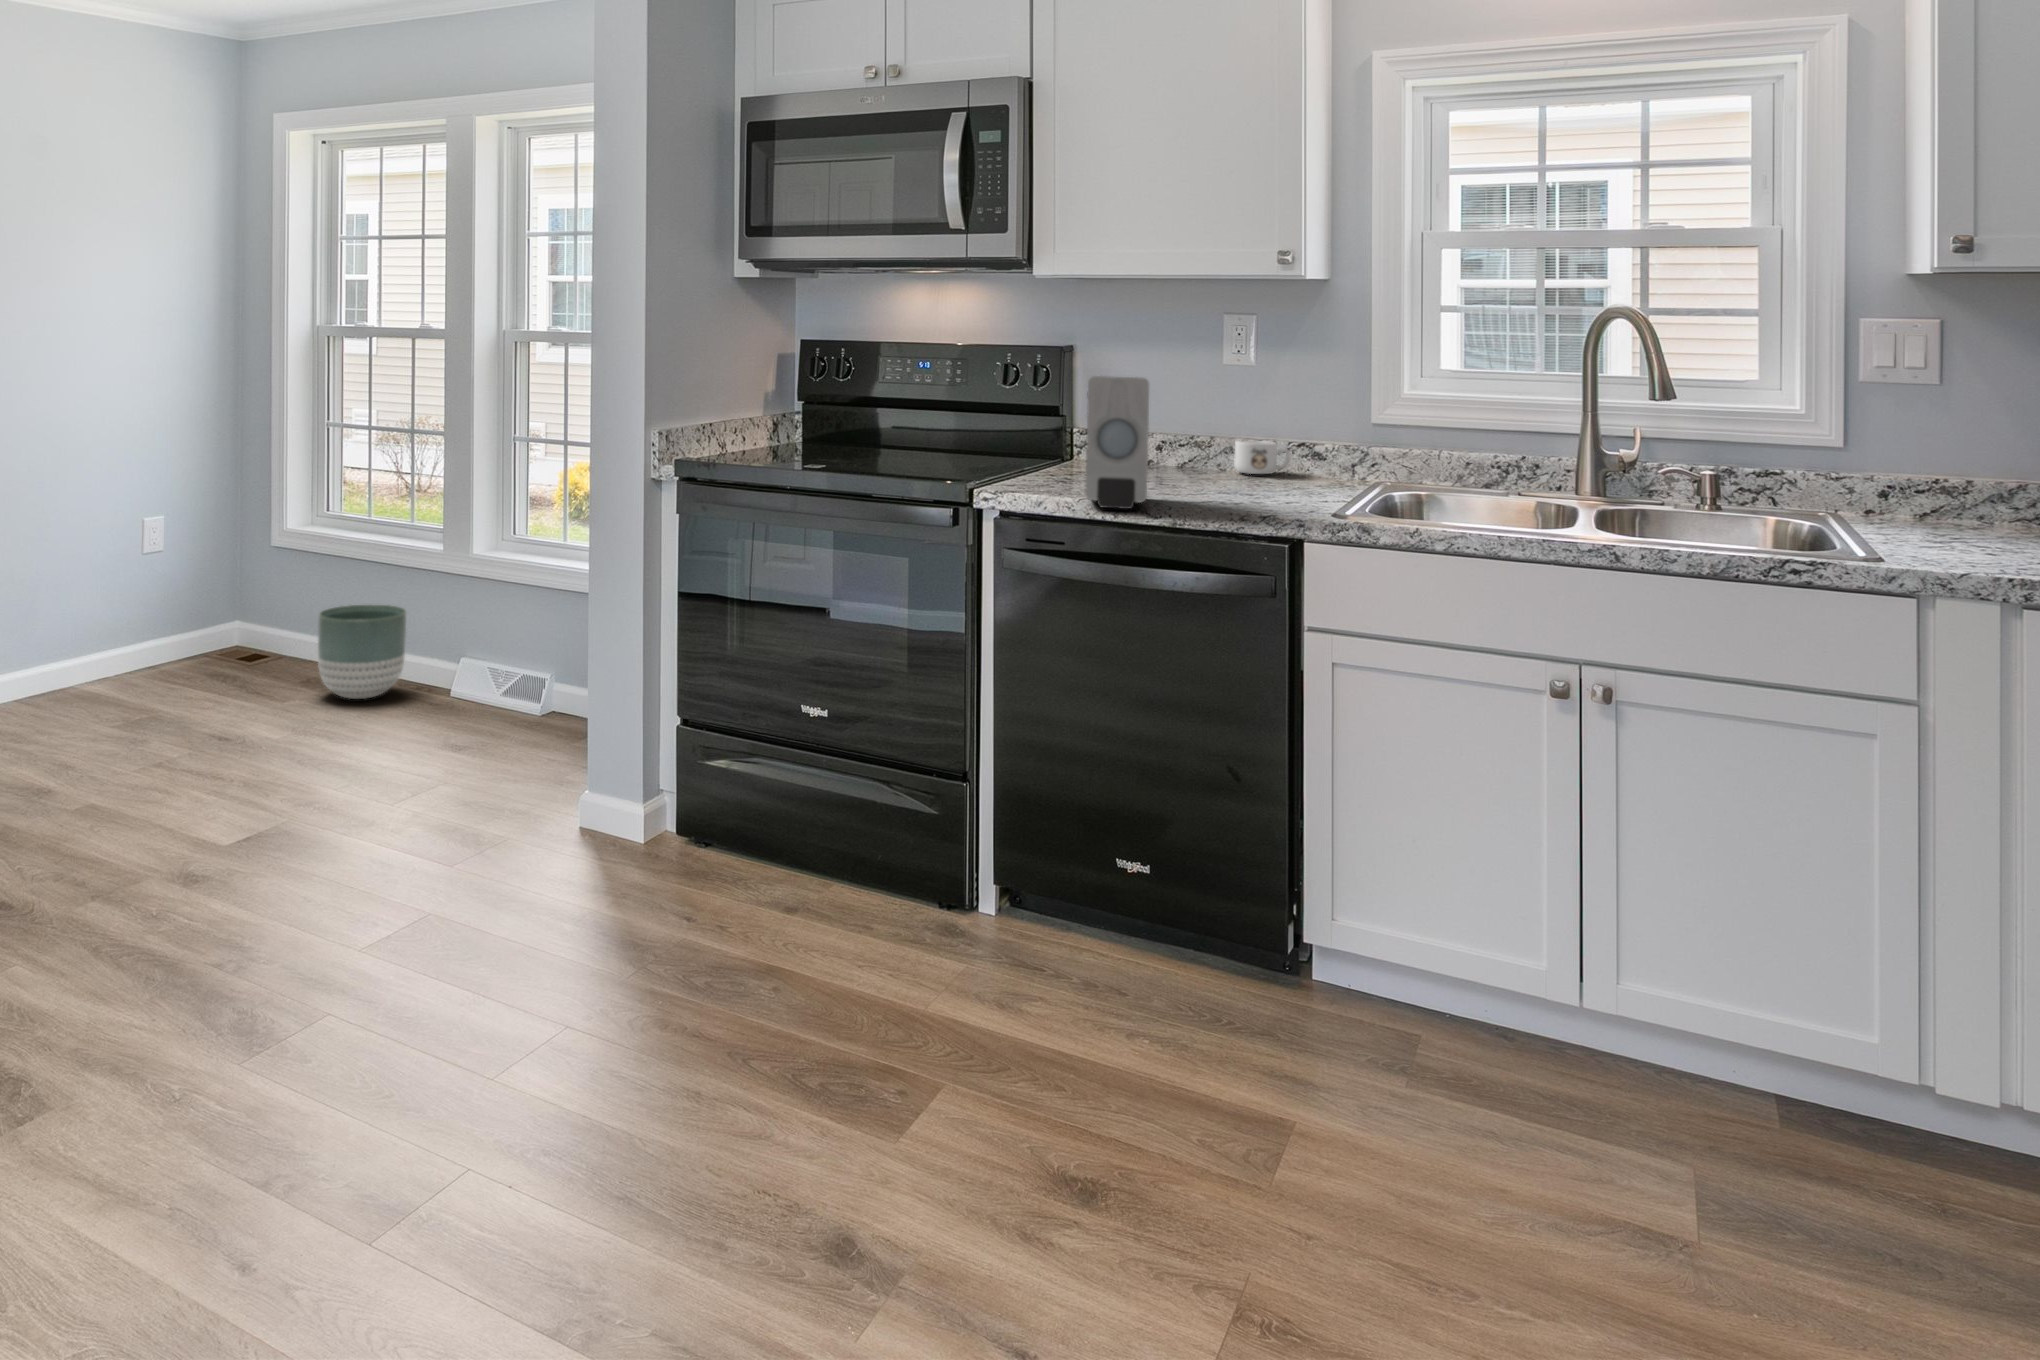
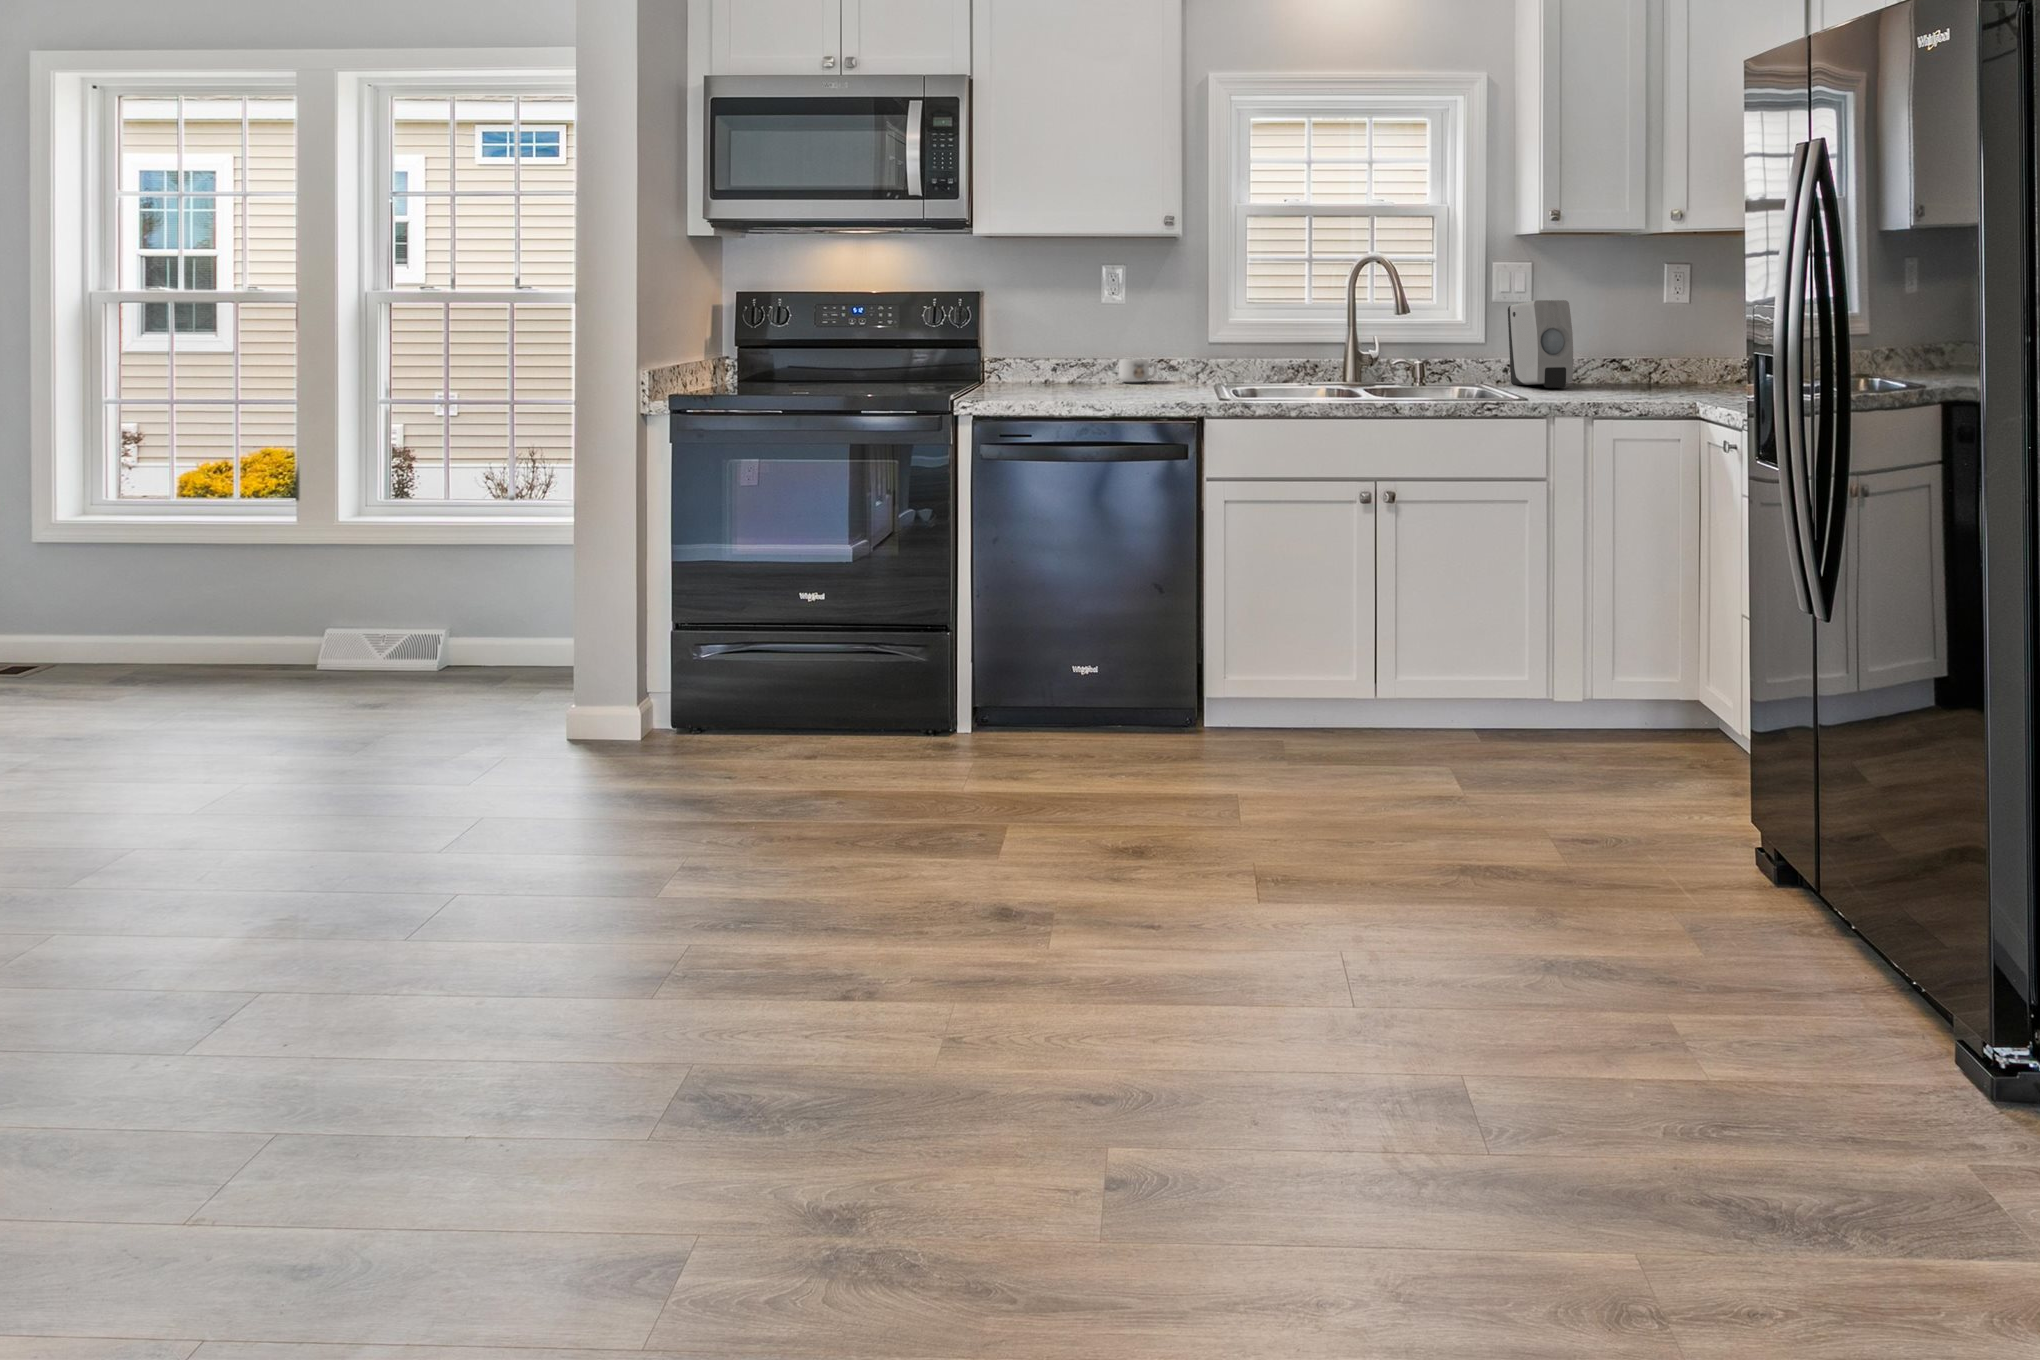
soap dispenser: present [1085,376,1149,509] -> present [1508,300,1573,388]
planter: present [318,604,406,699] -> none [162,584,261,680]

